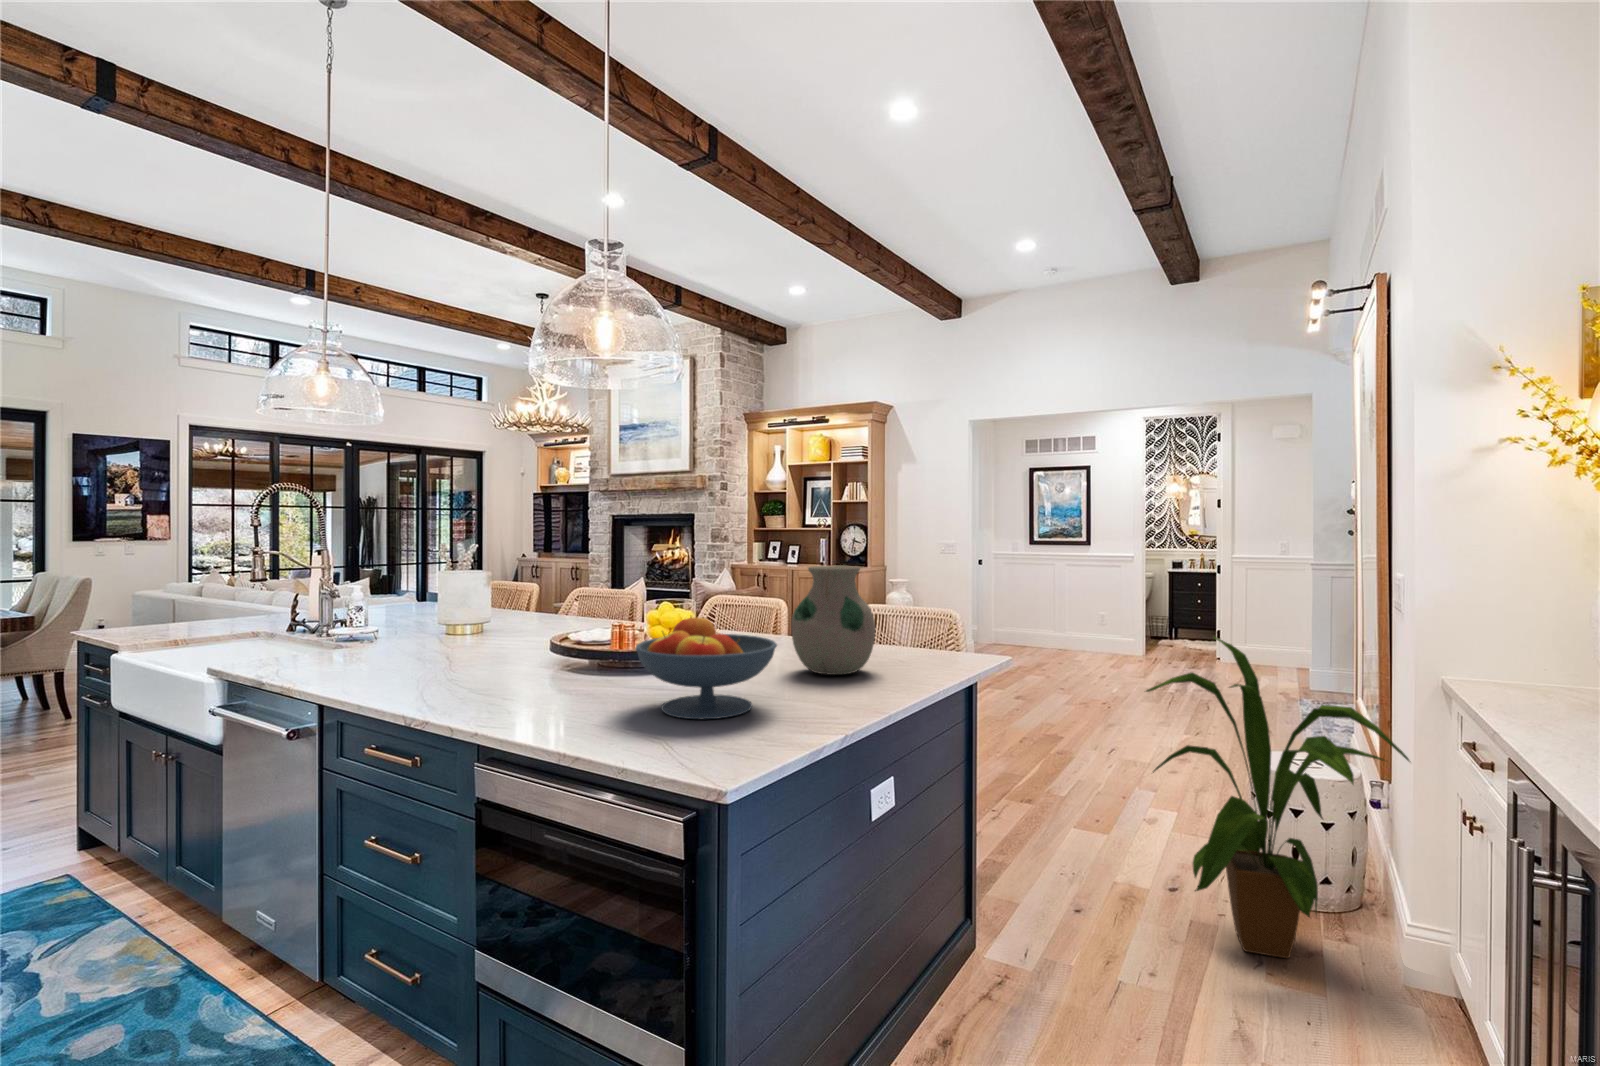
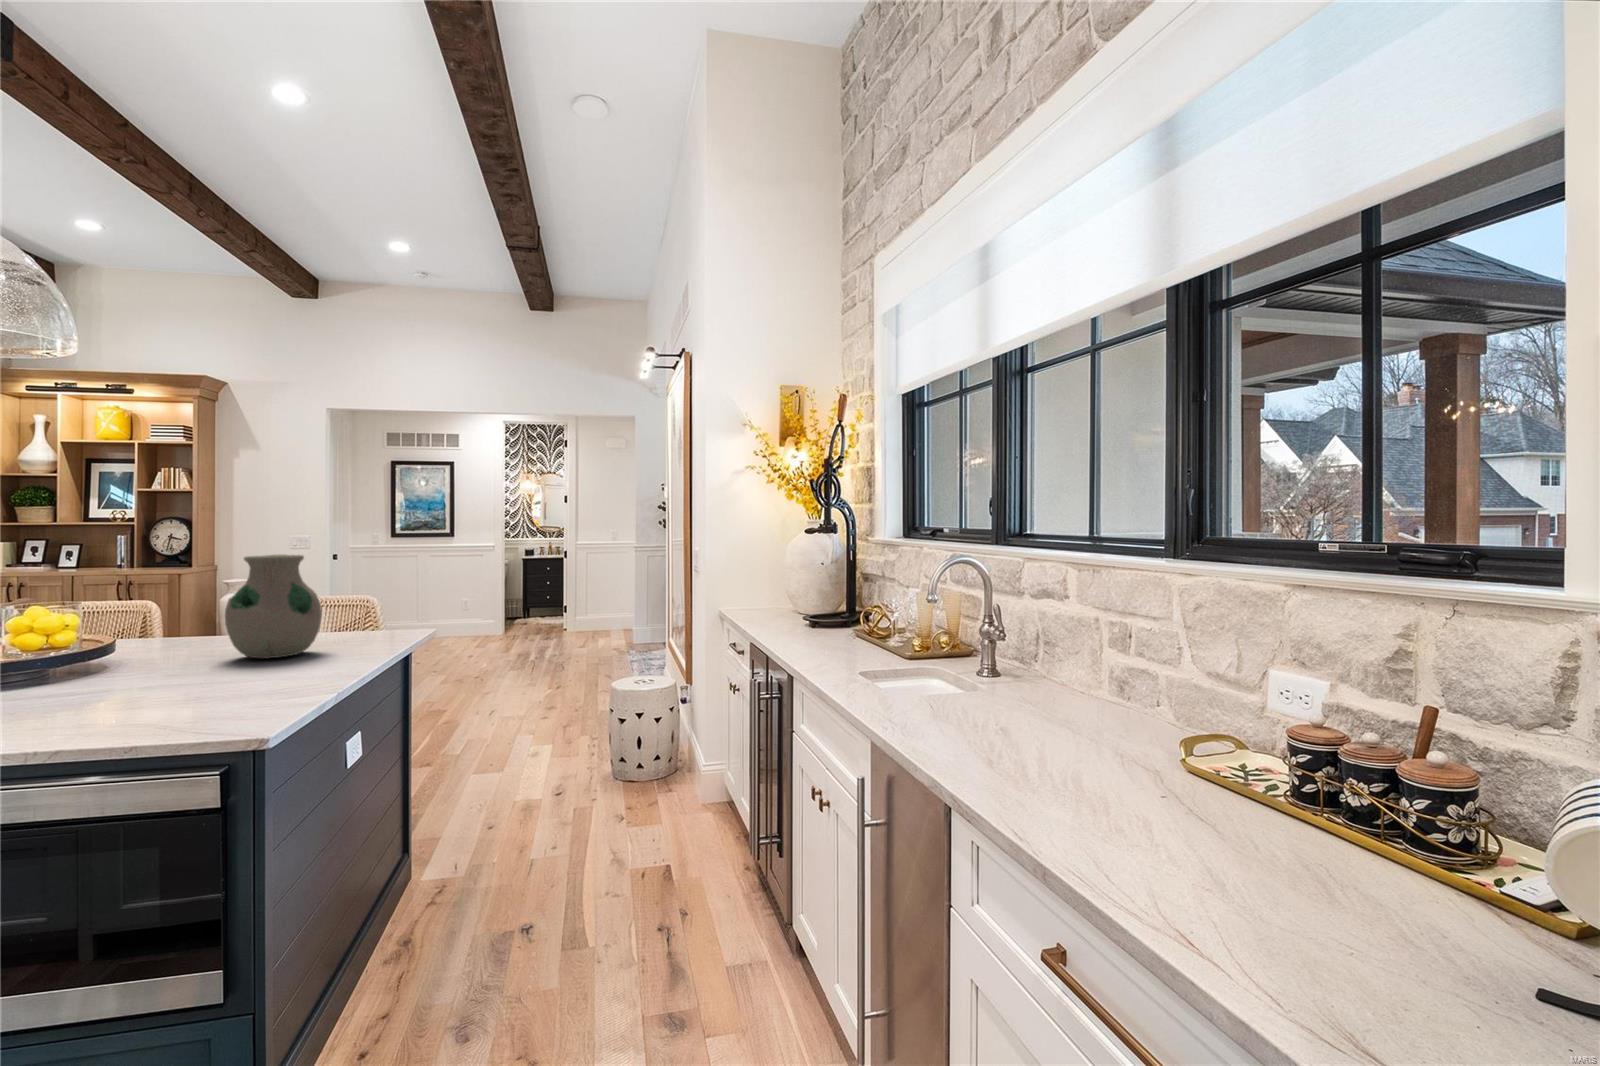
fruit bowl: present [636,617,777,719] -> none [65,608,249,708]
house plant: present [1146,637,1409,958] -> none [543,599,704,815]

